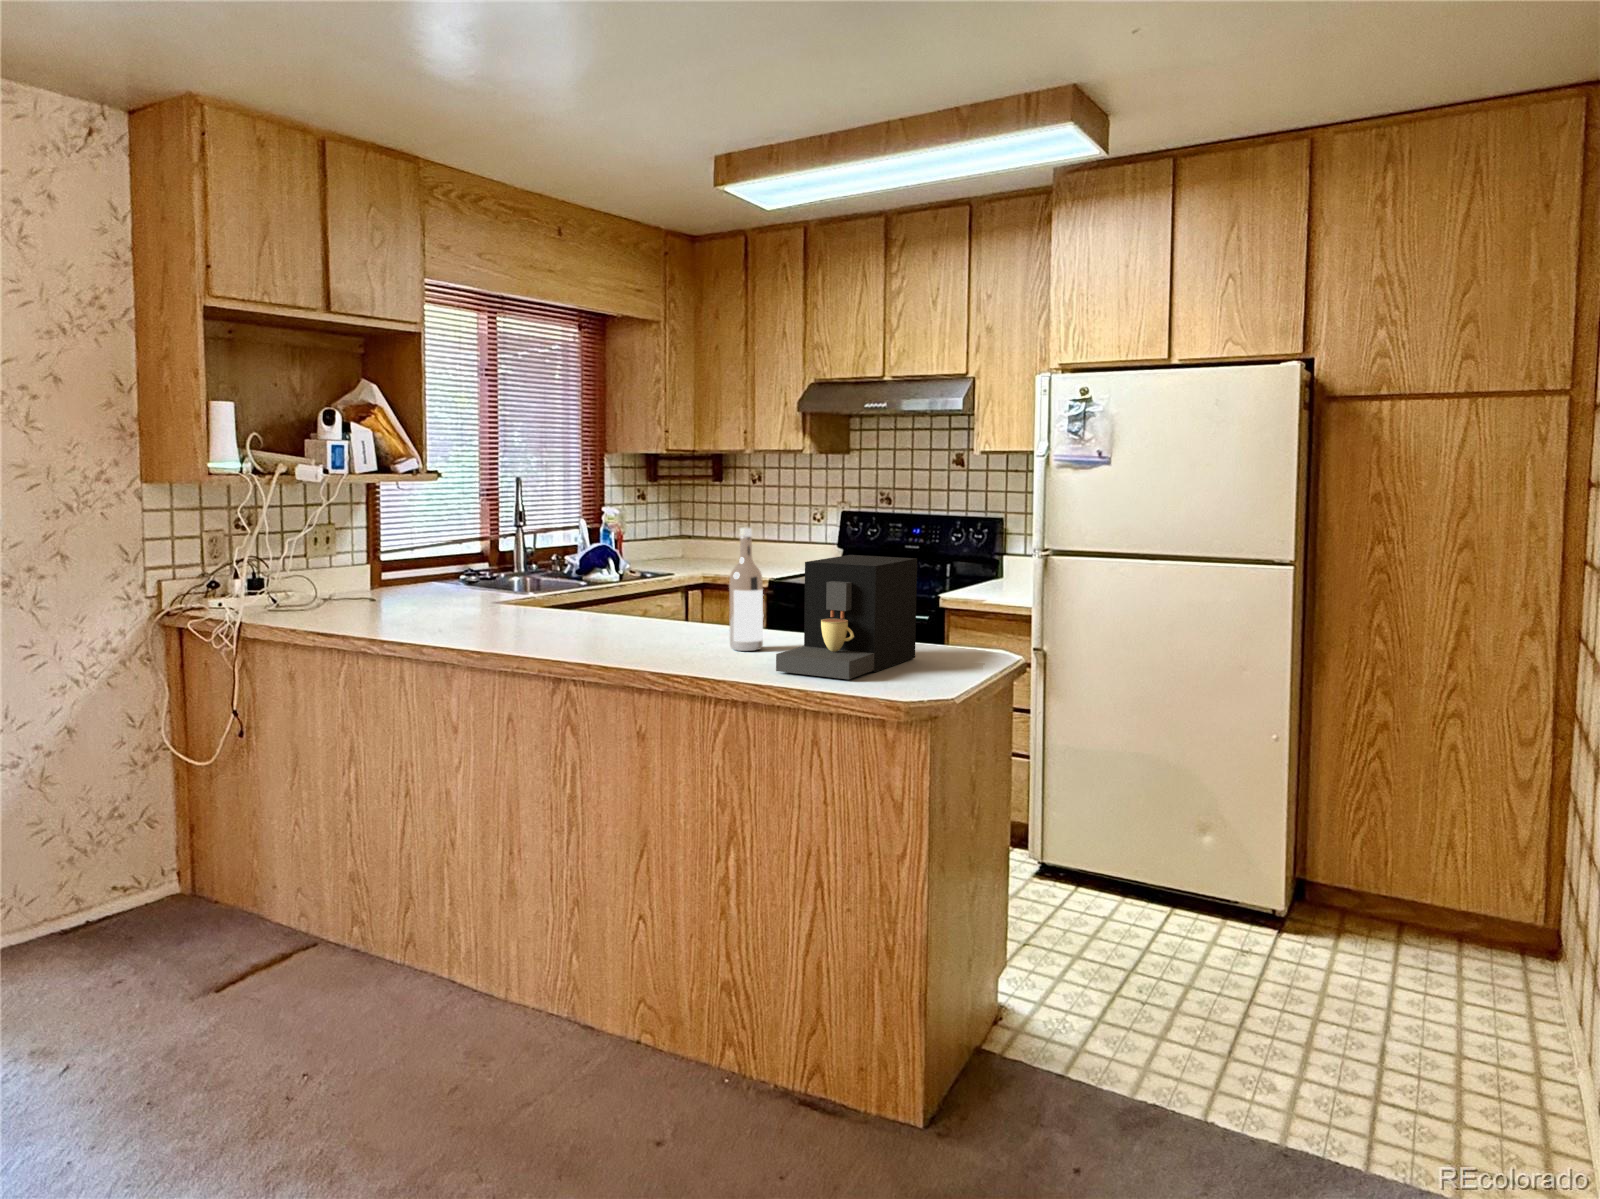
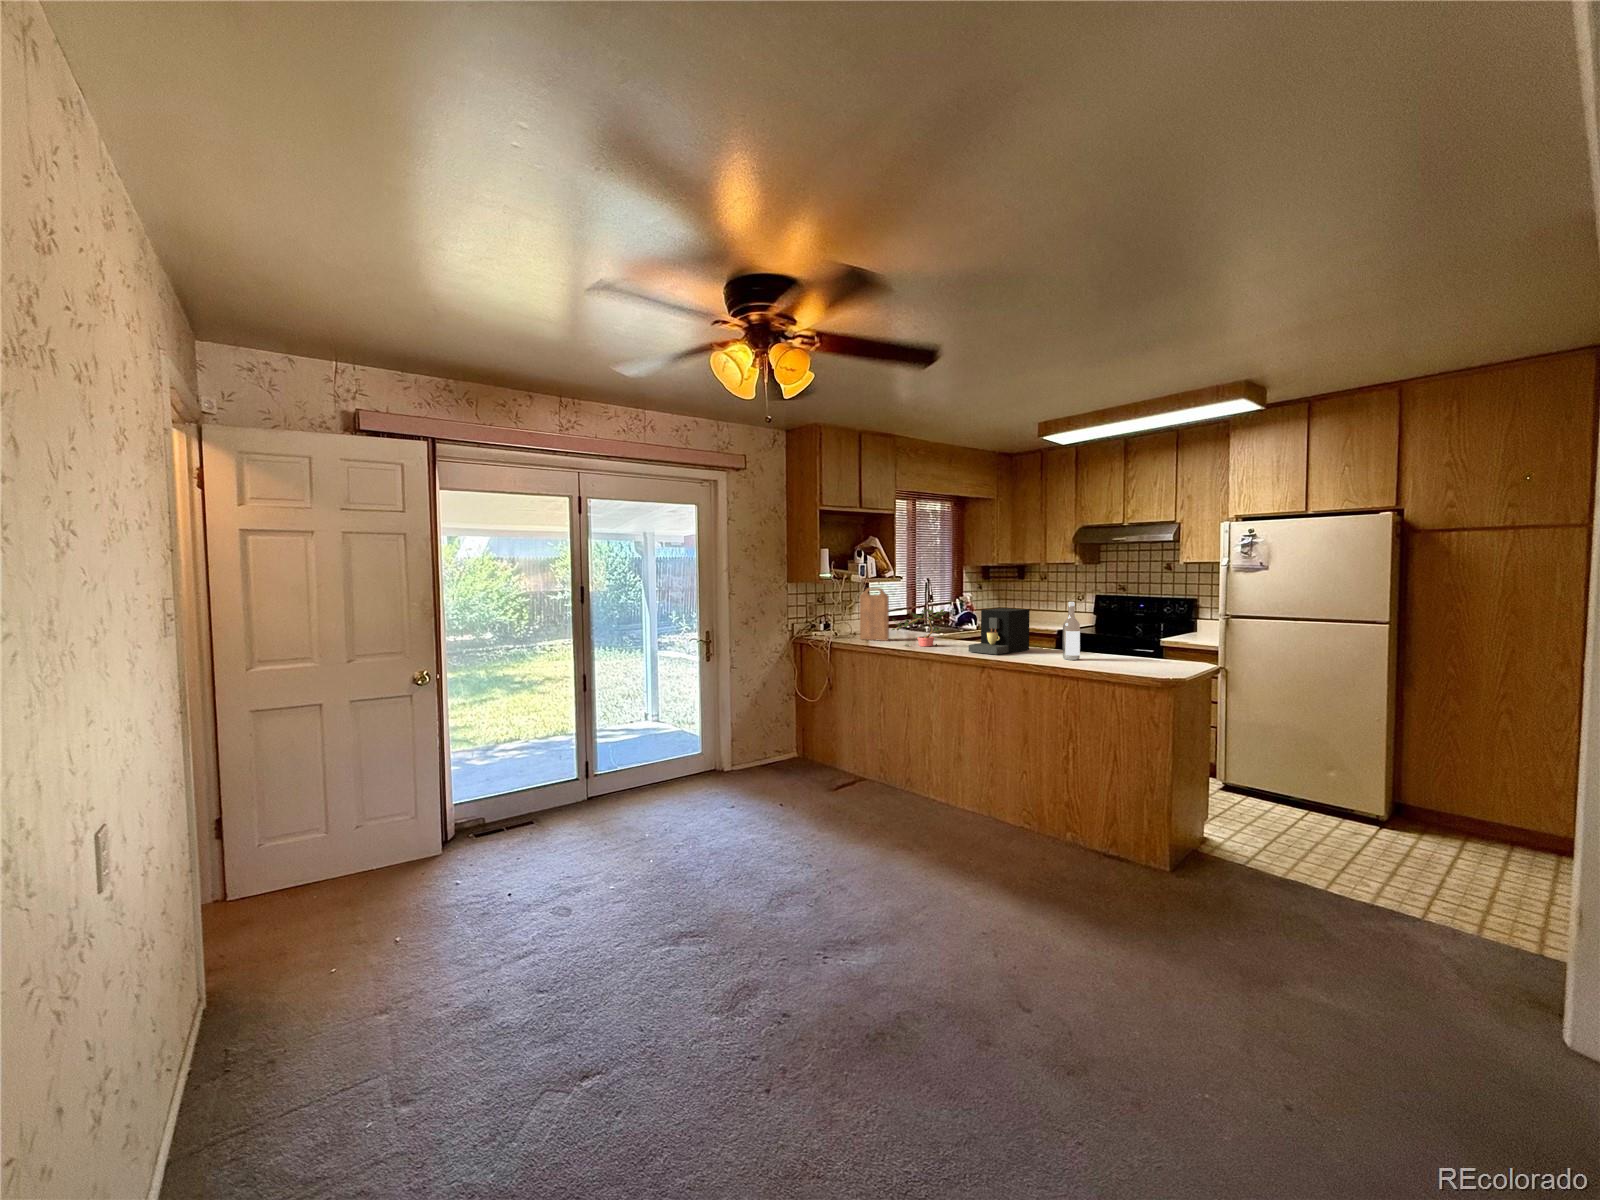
cutting board: none [327,496,395,614] -> present [860,588,889,641]
potted plant: none [385,540,512,626] -> present [892,608,947,646]
coffee maker: present [776,555,917,679] -> present [968,608,1030,654]

